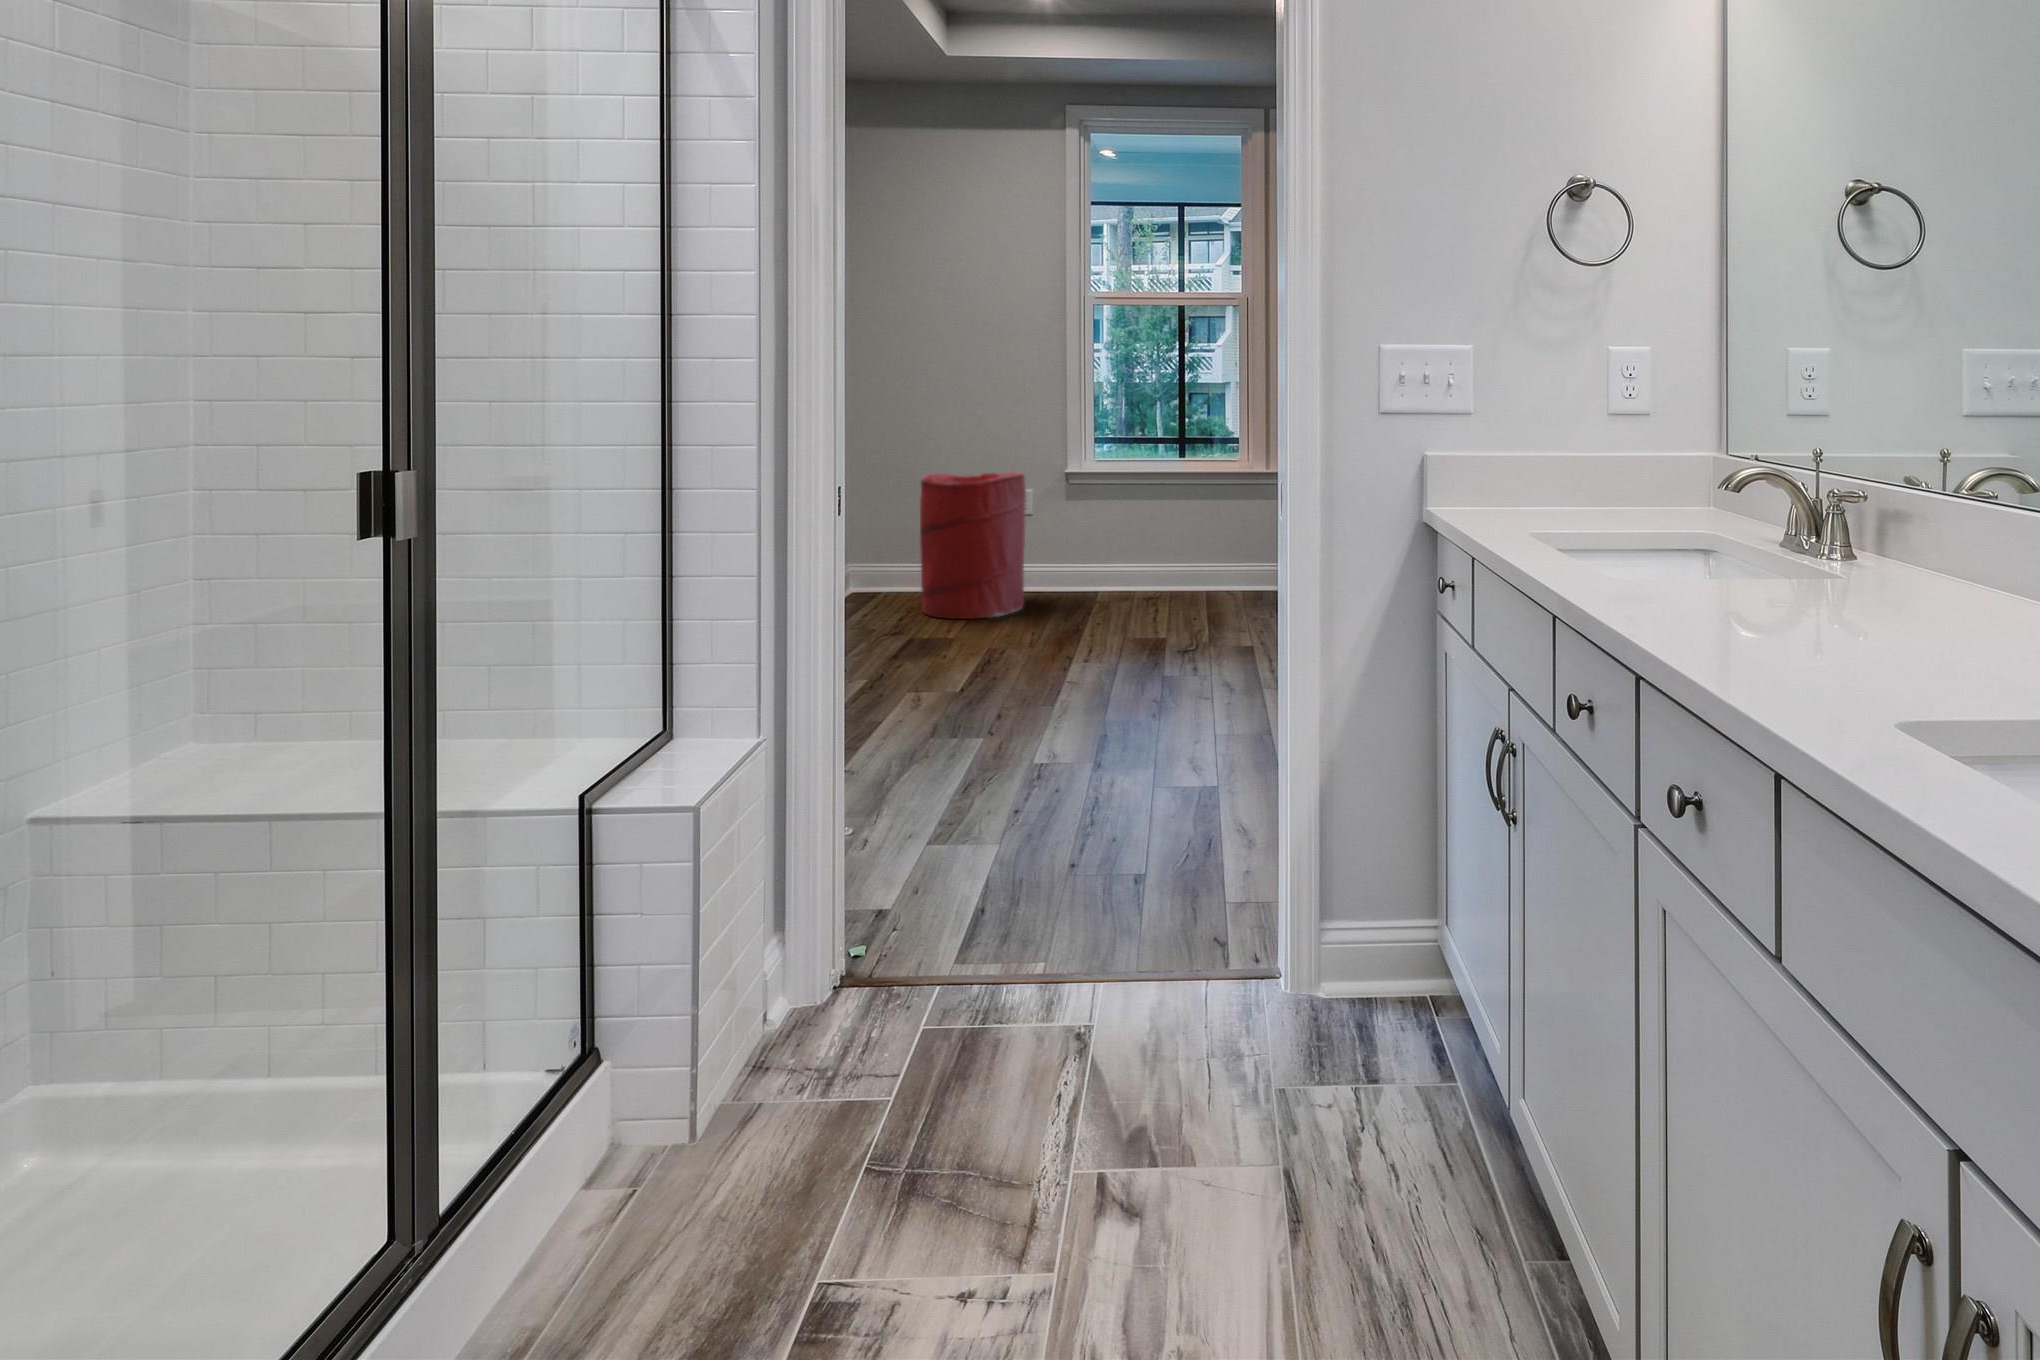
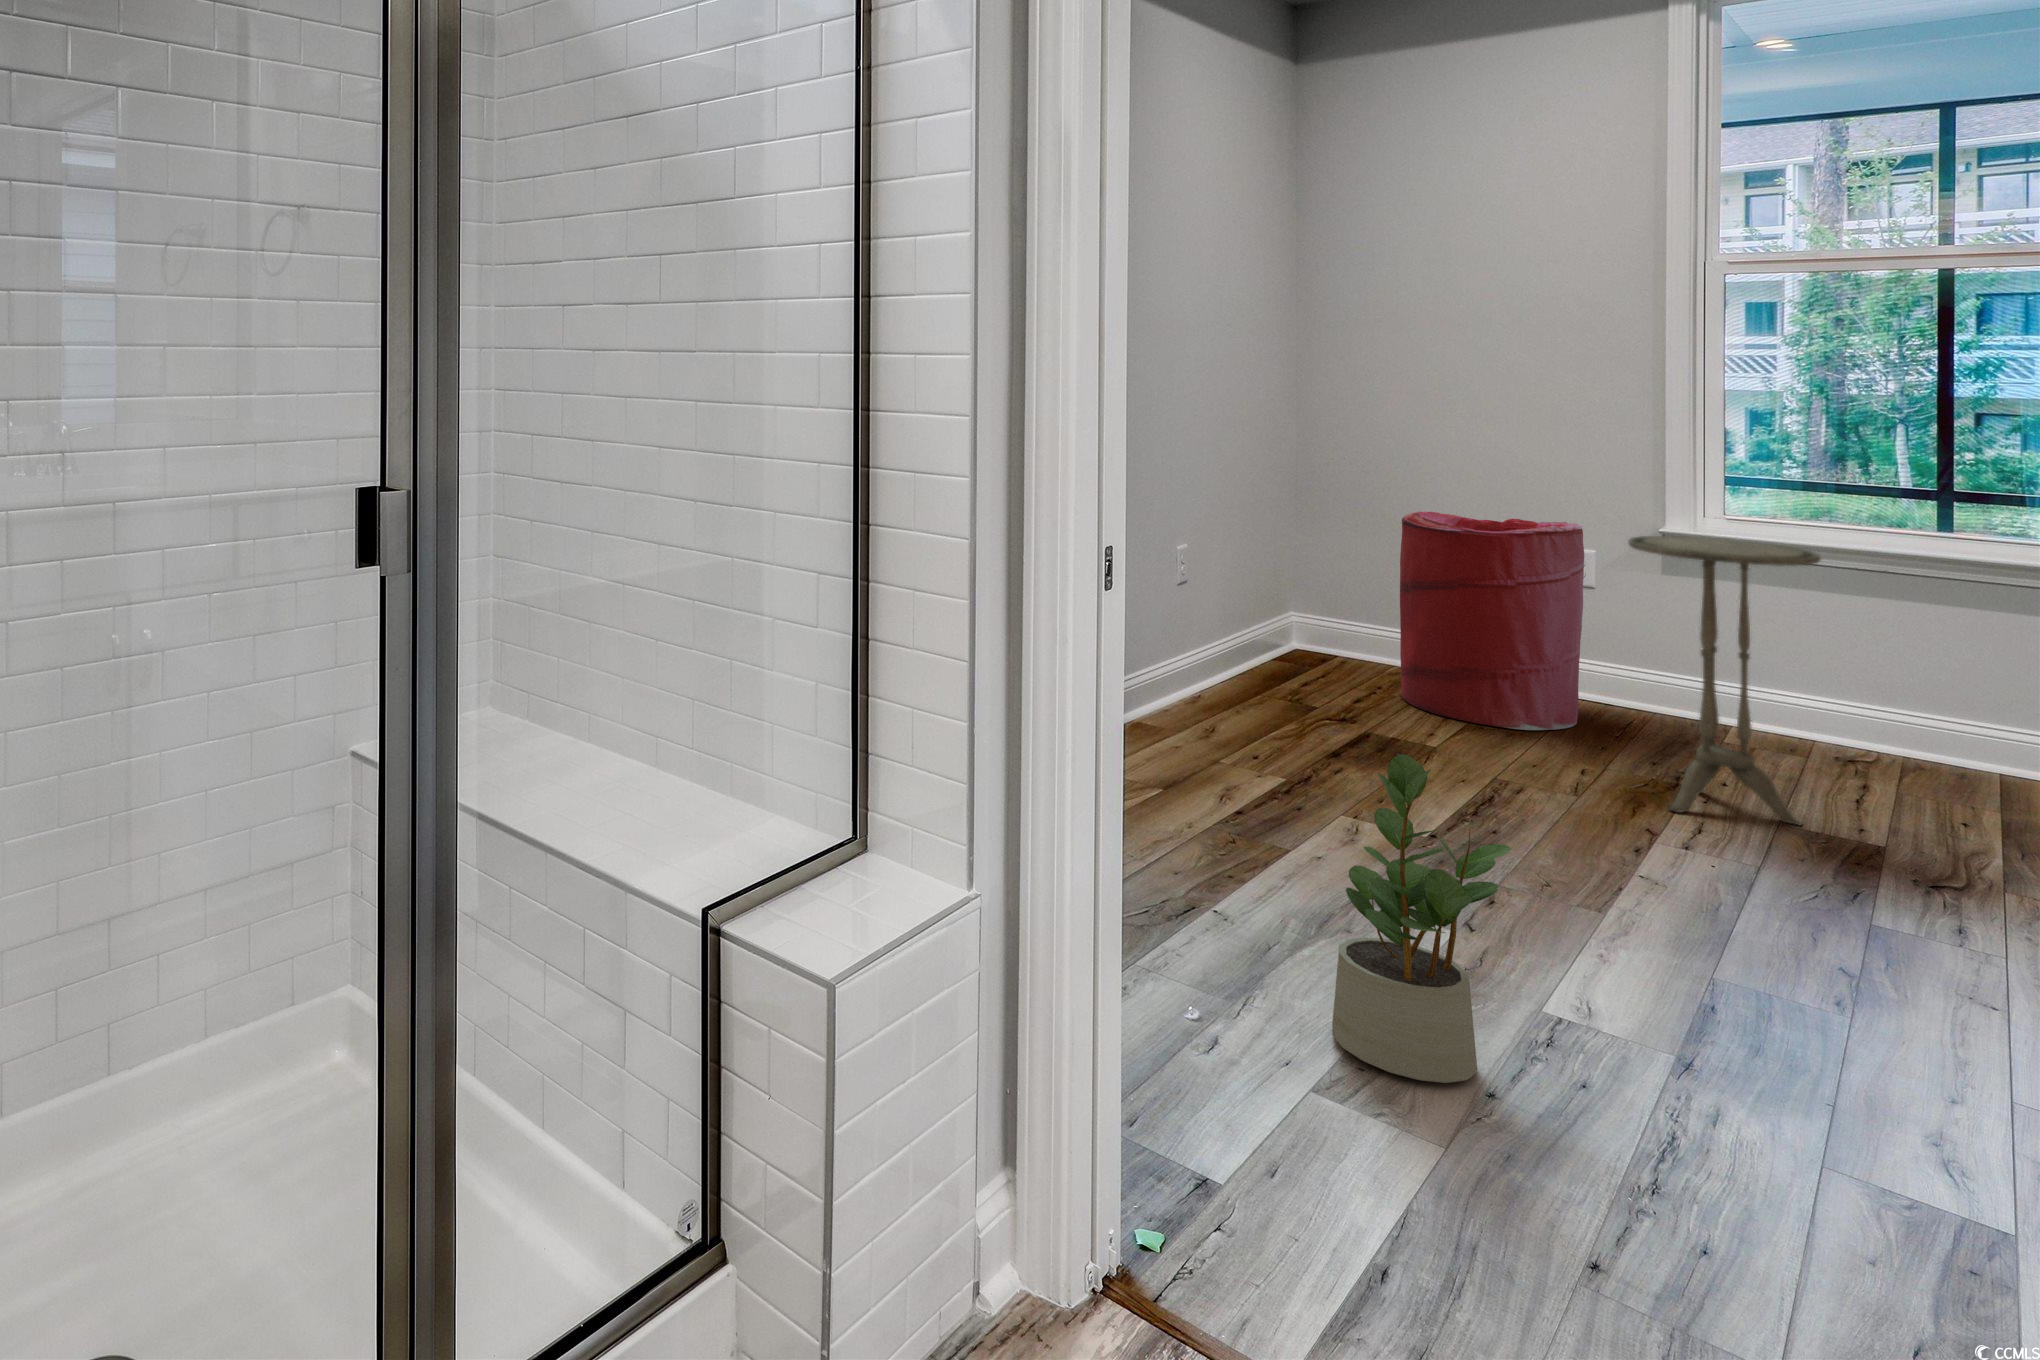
side table: none [1053,469,1140,644] -> present [1628,536,1820,825]
potted plant: none [930,613,1023,819] -> present [1332,754,1511,1083]

